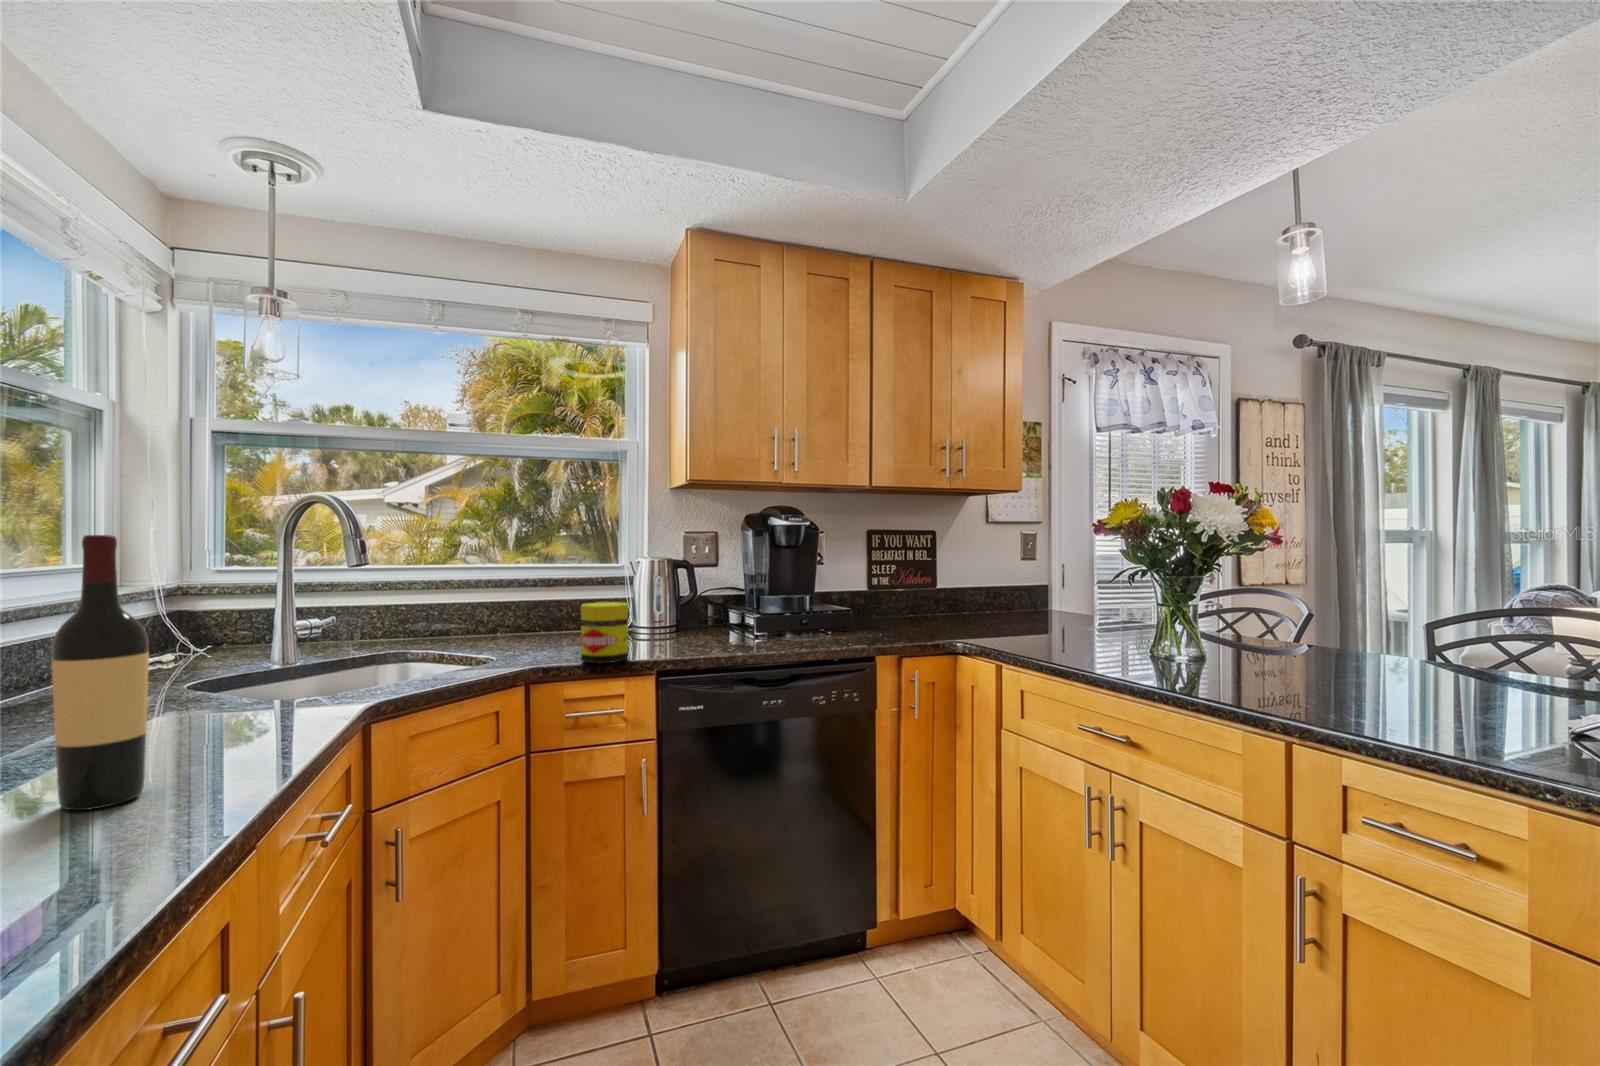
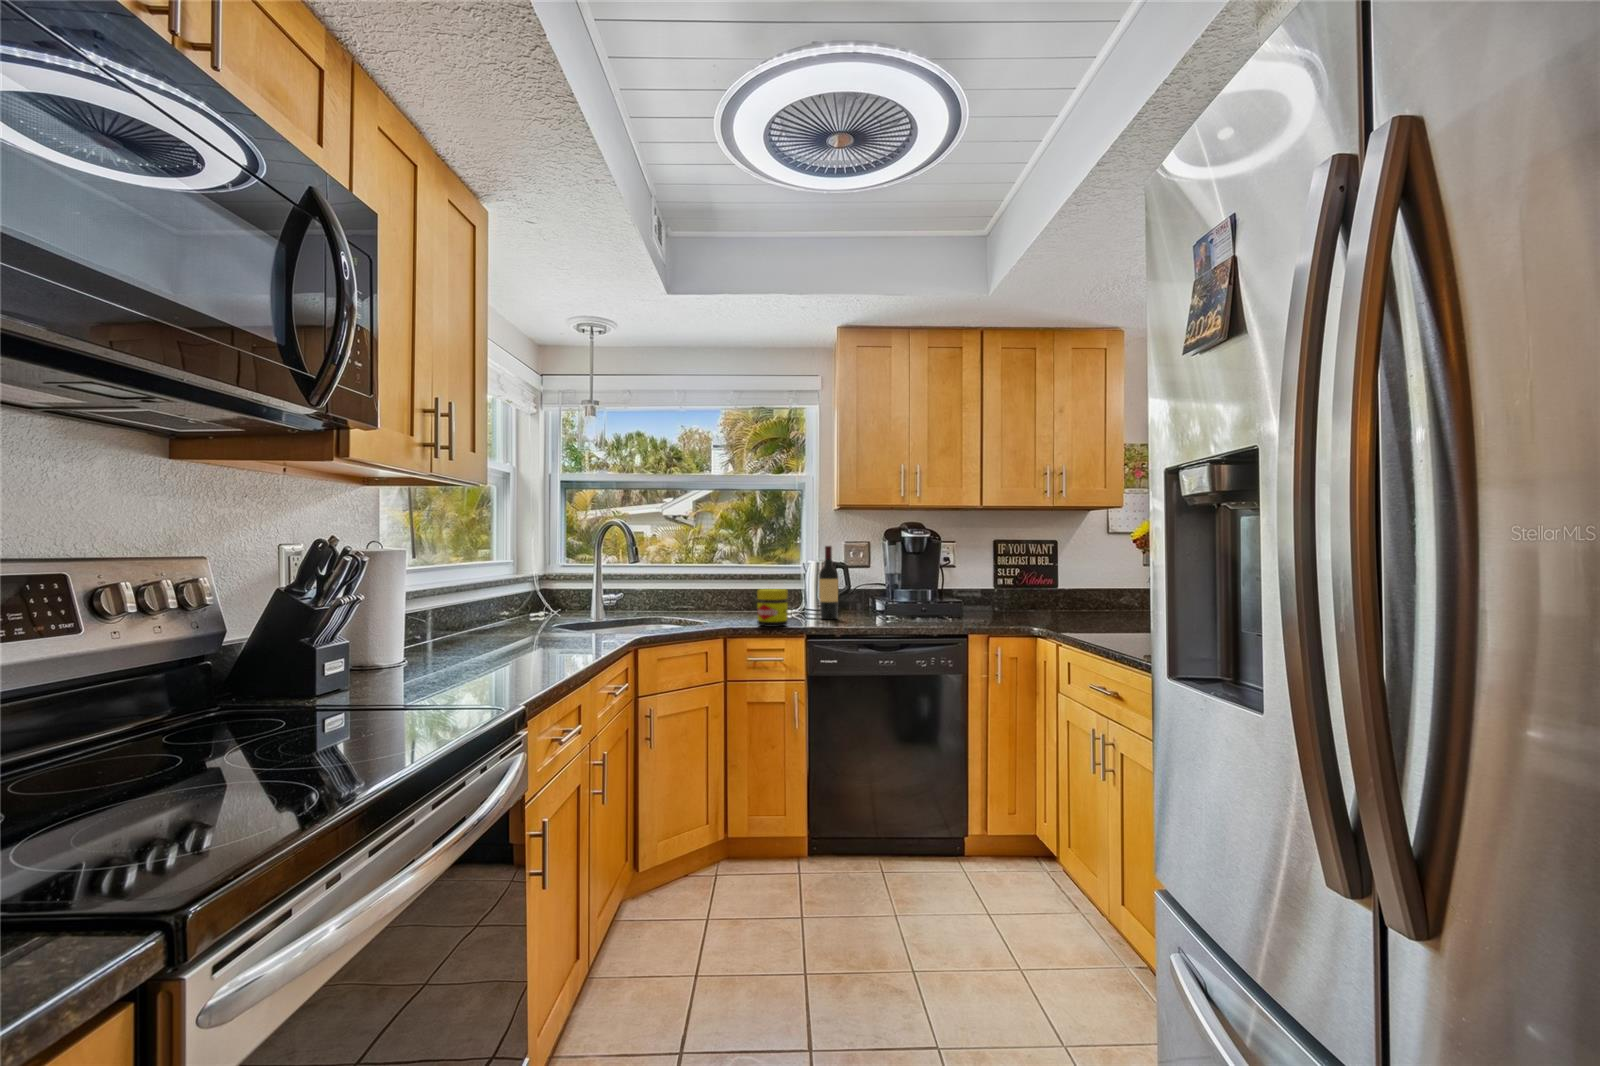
wine bottle: present [52,535,149,810] -> present [819,546,839,619]

